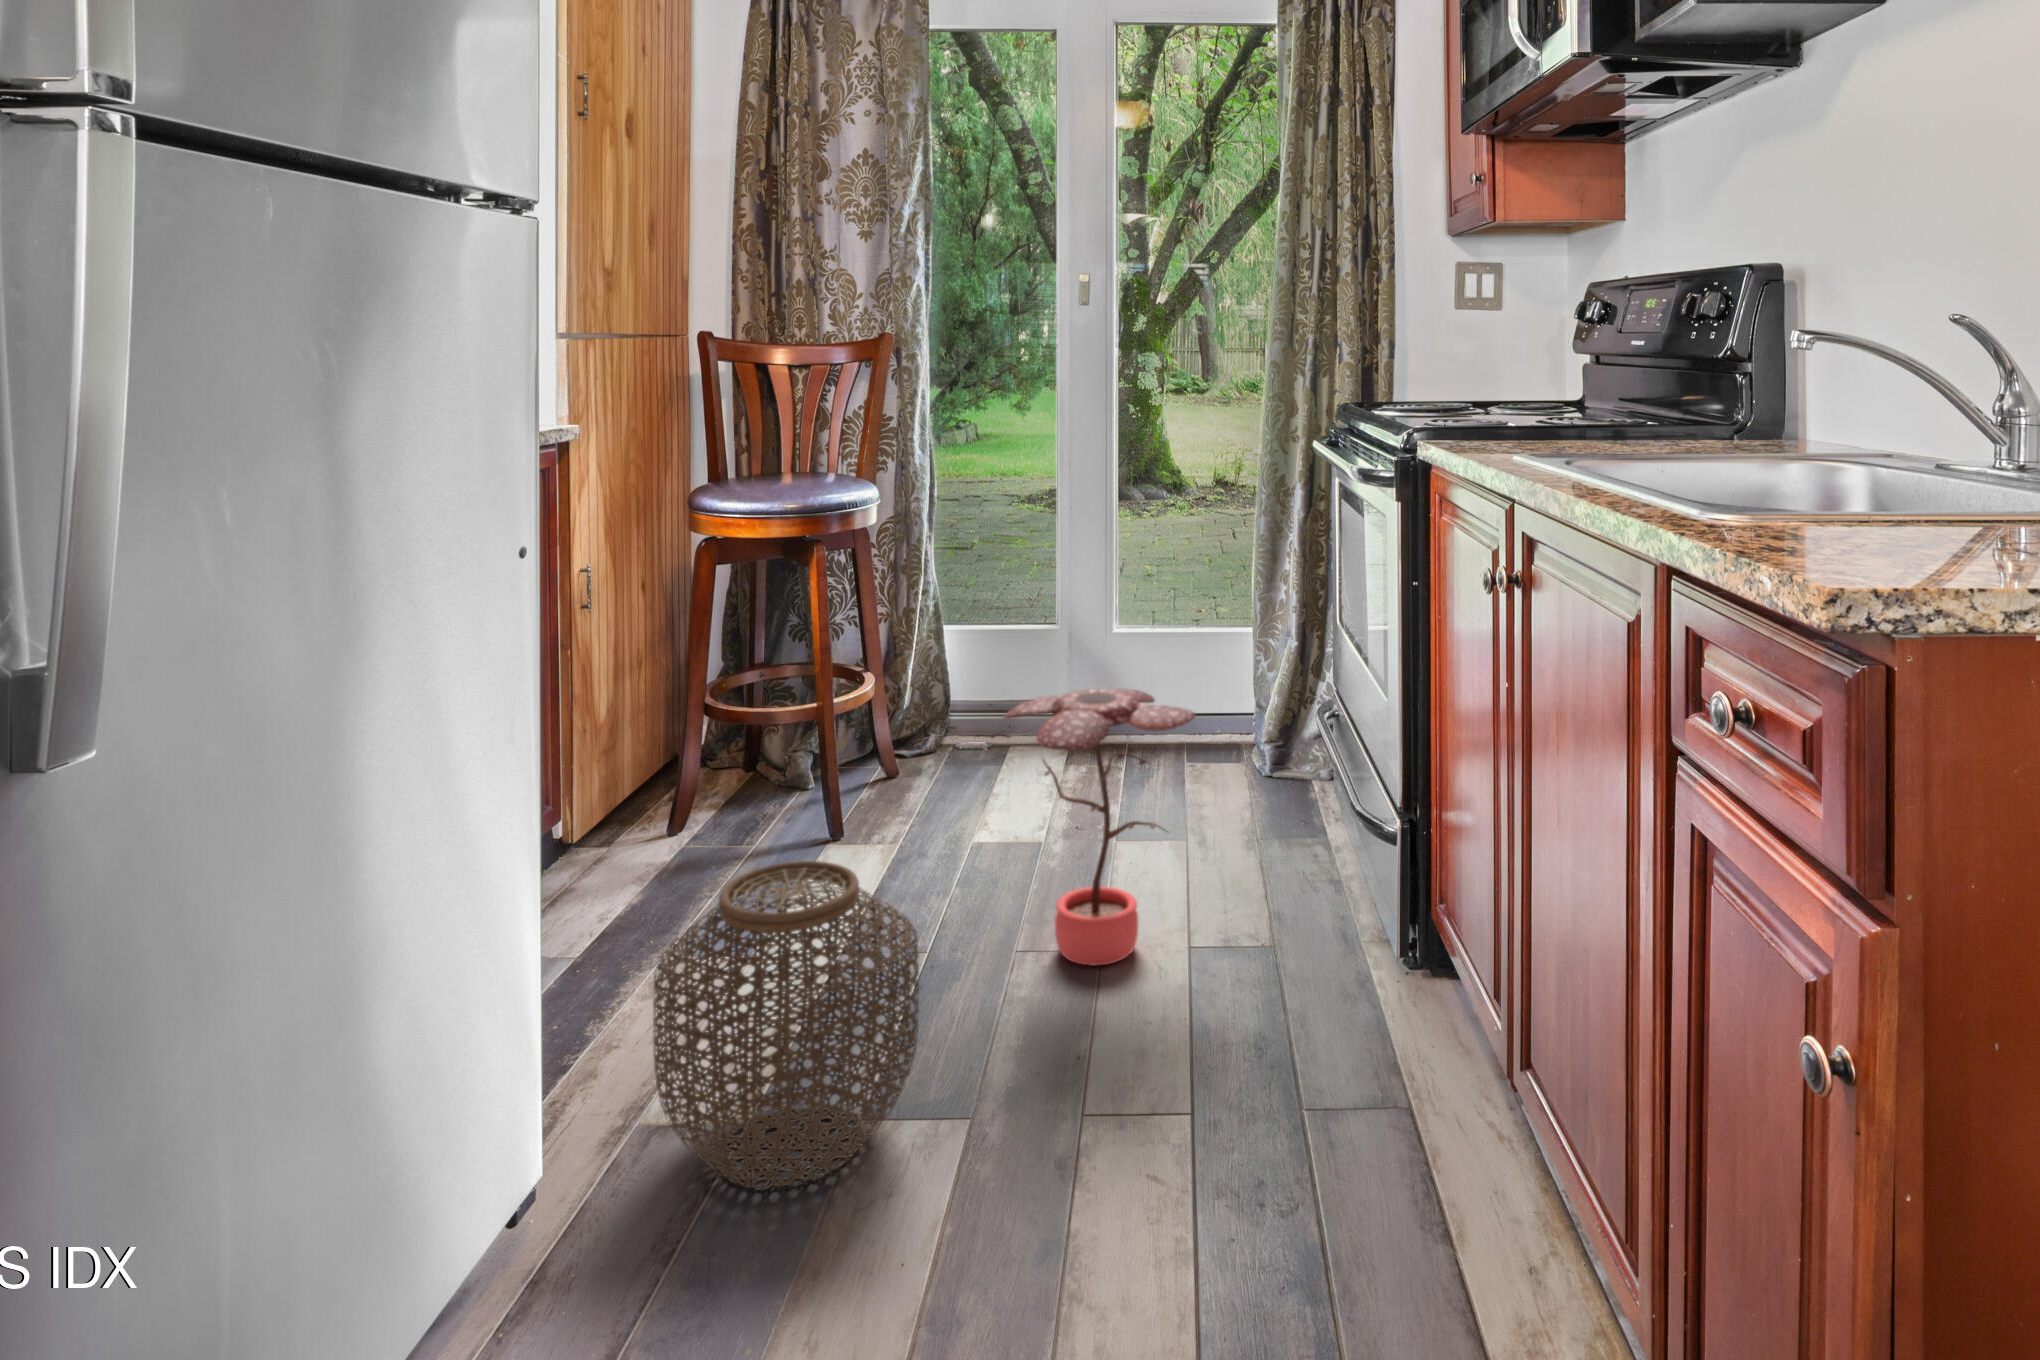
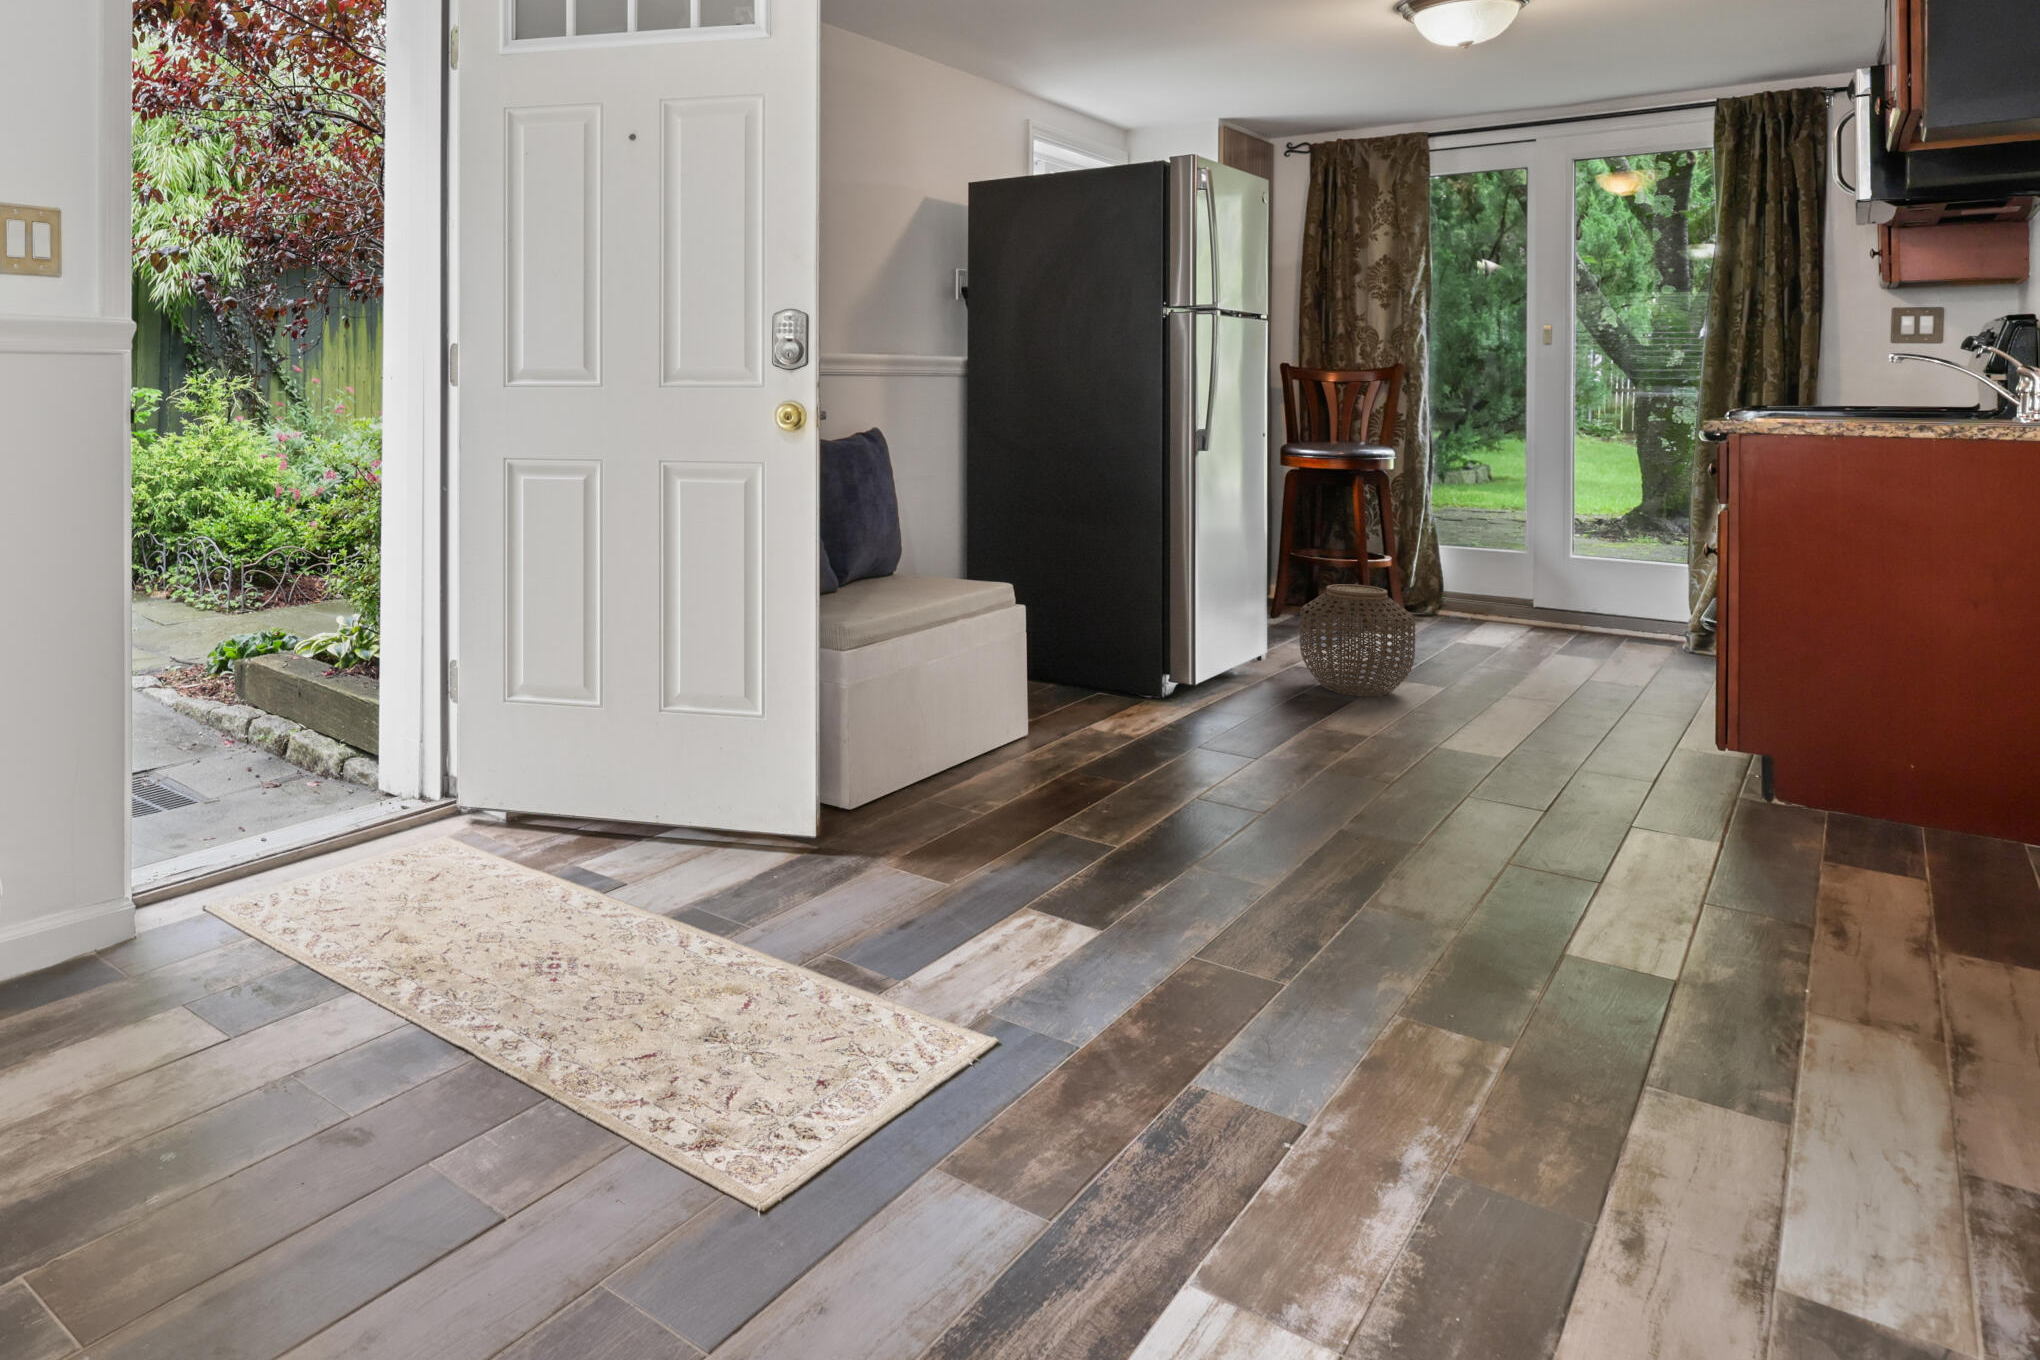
potted plant: present [1003,689,1195,965] -> none [1466,550,1585,683]

